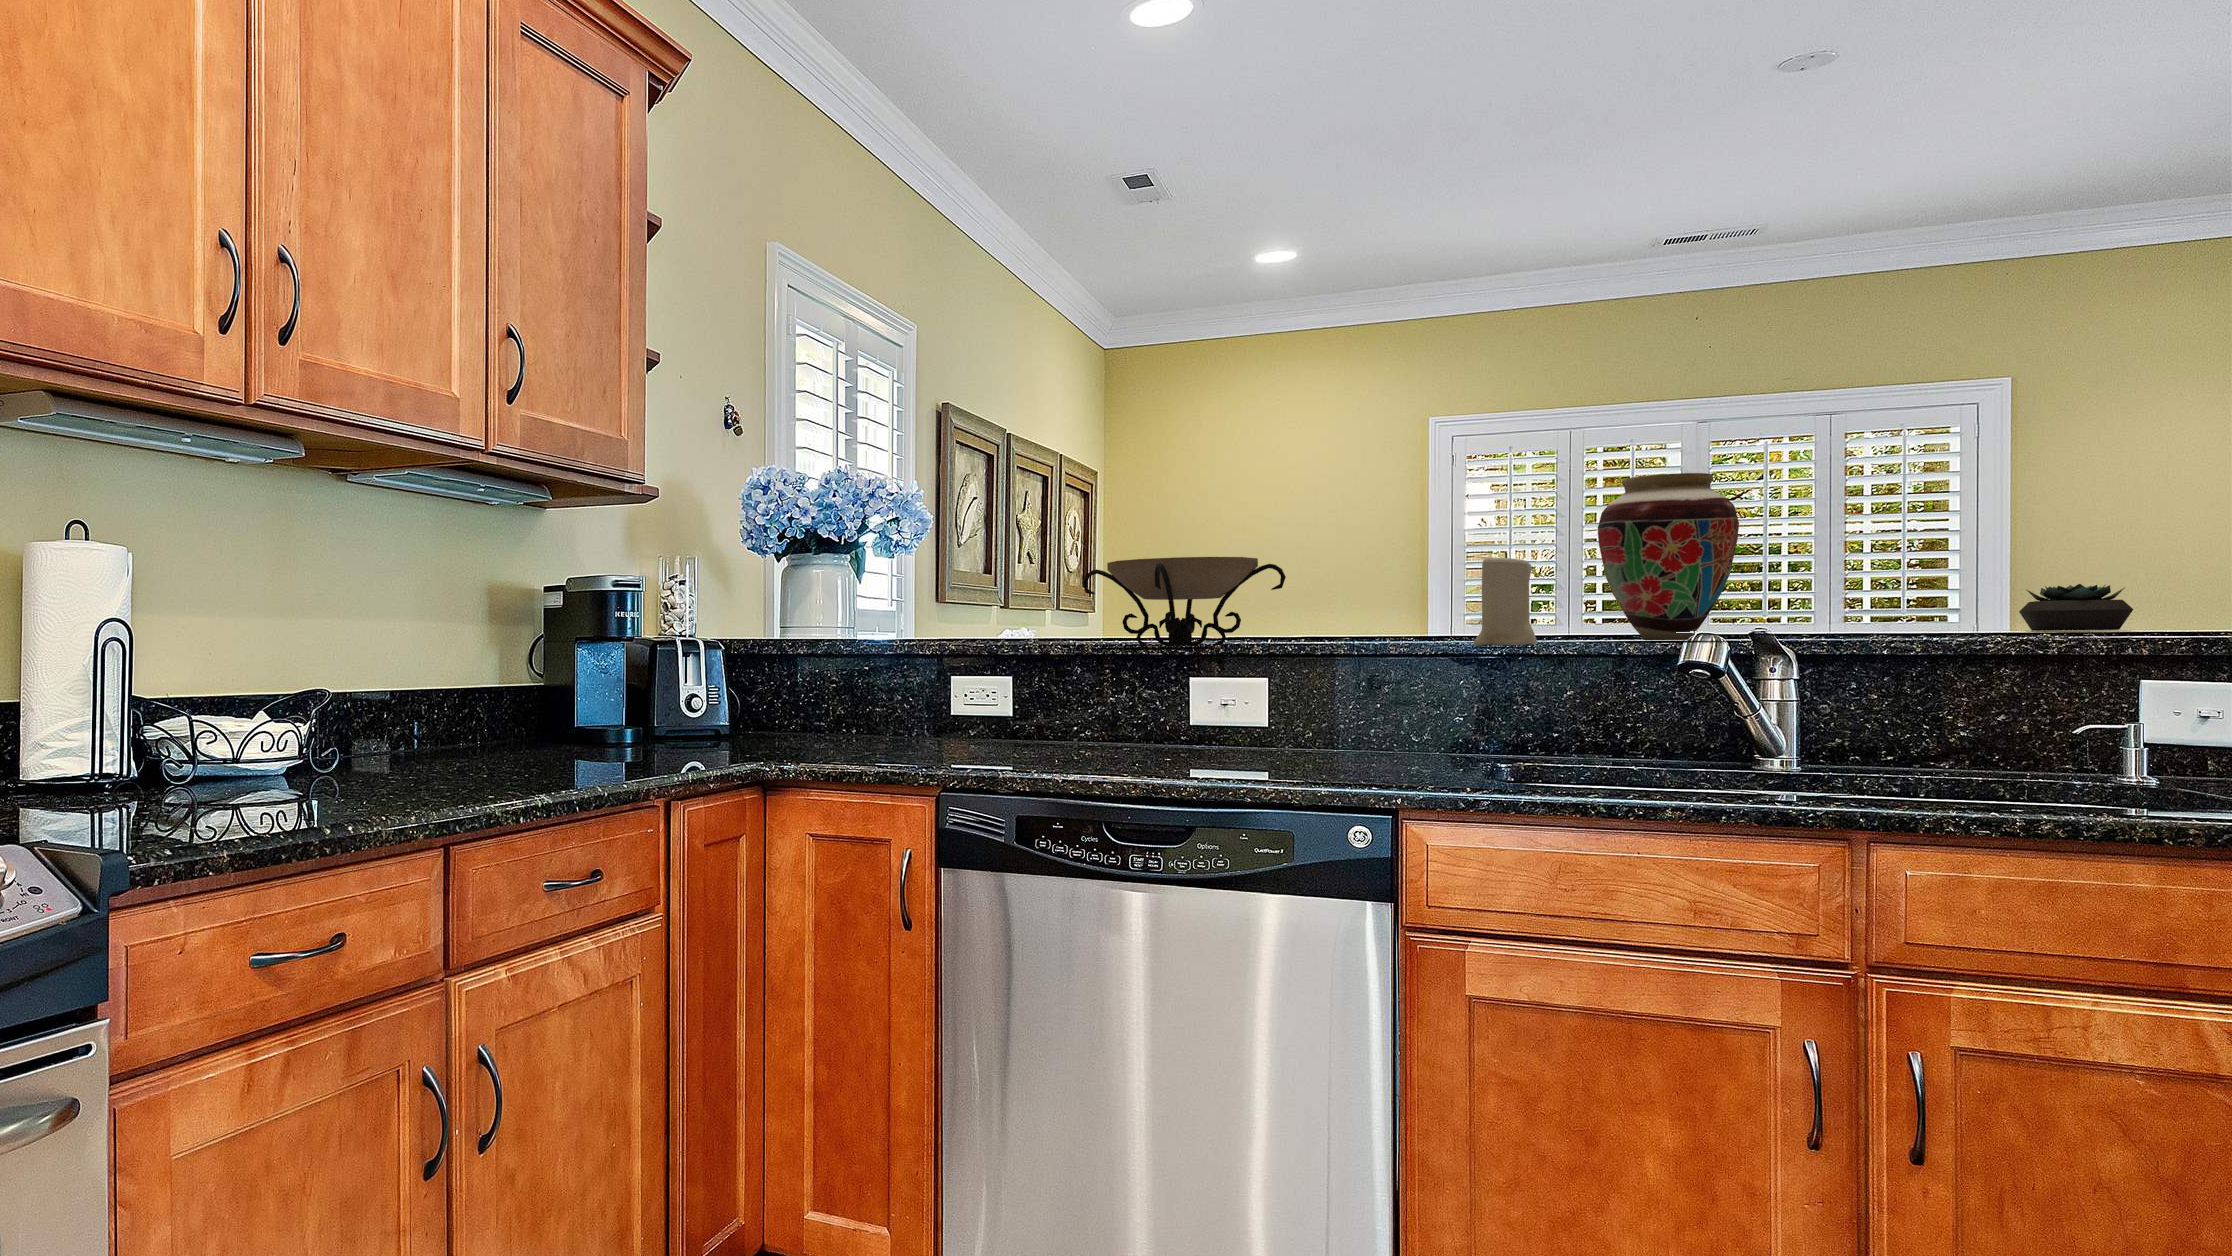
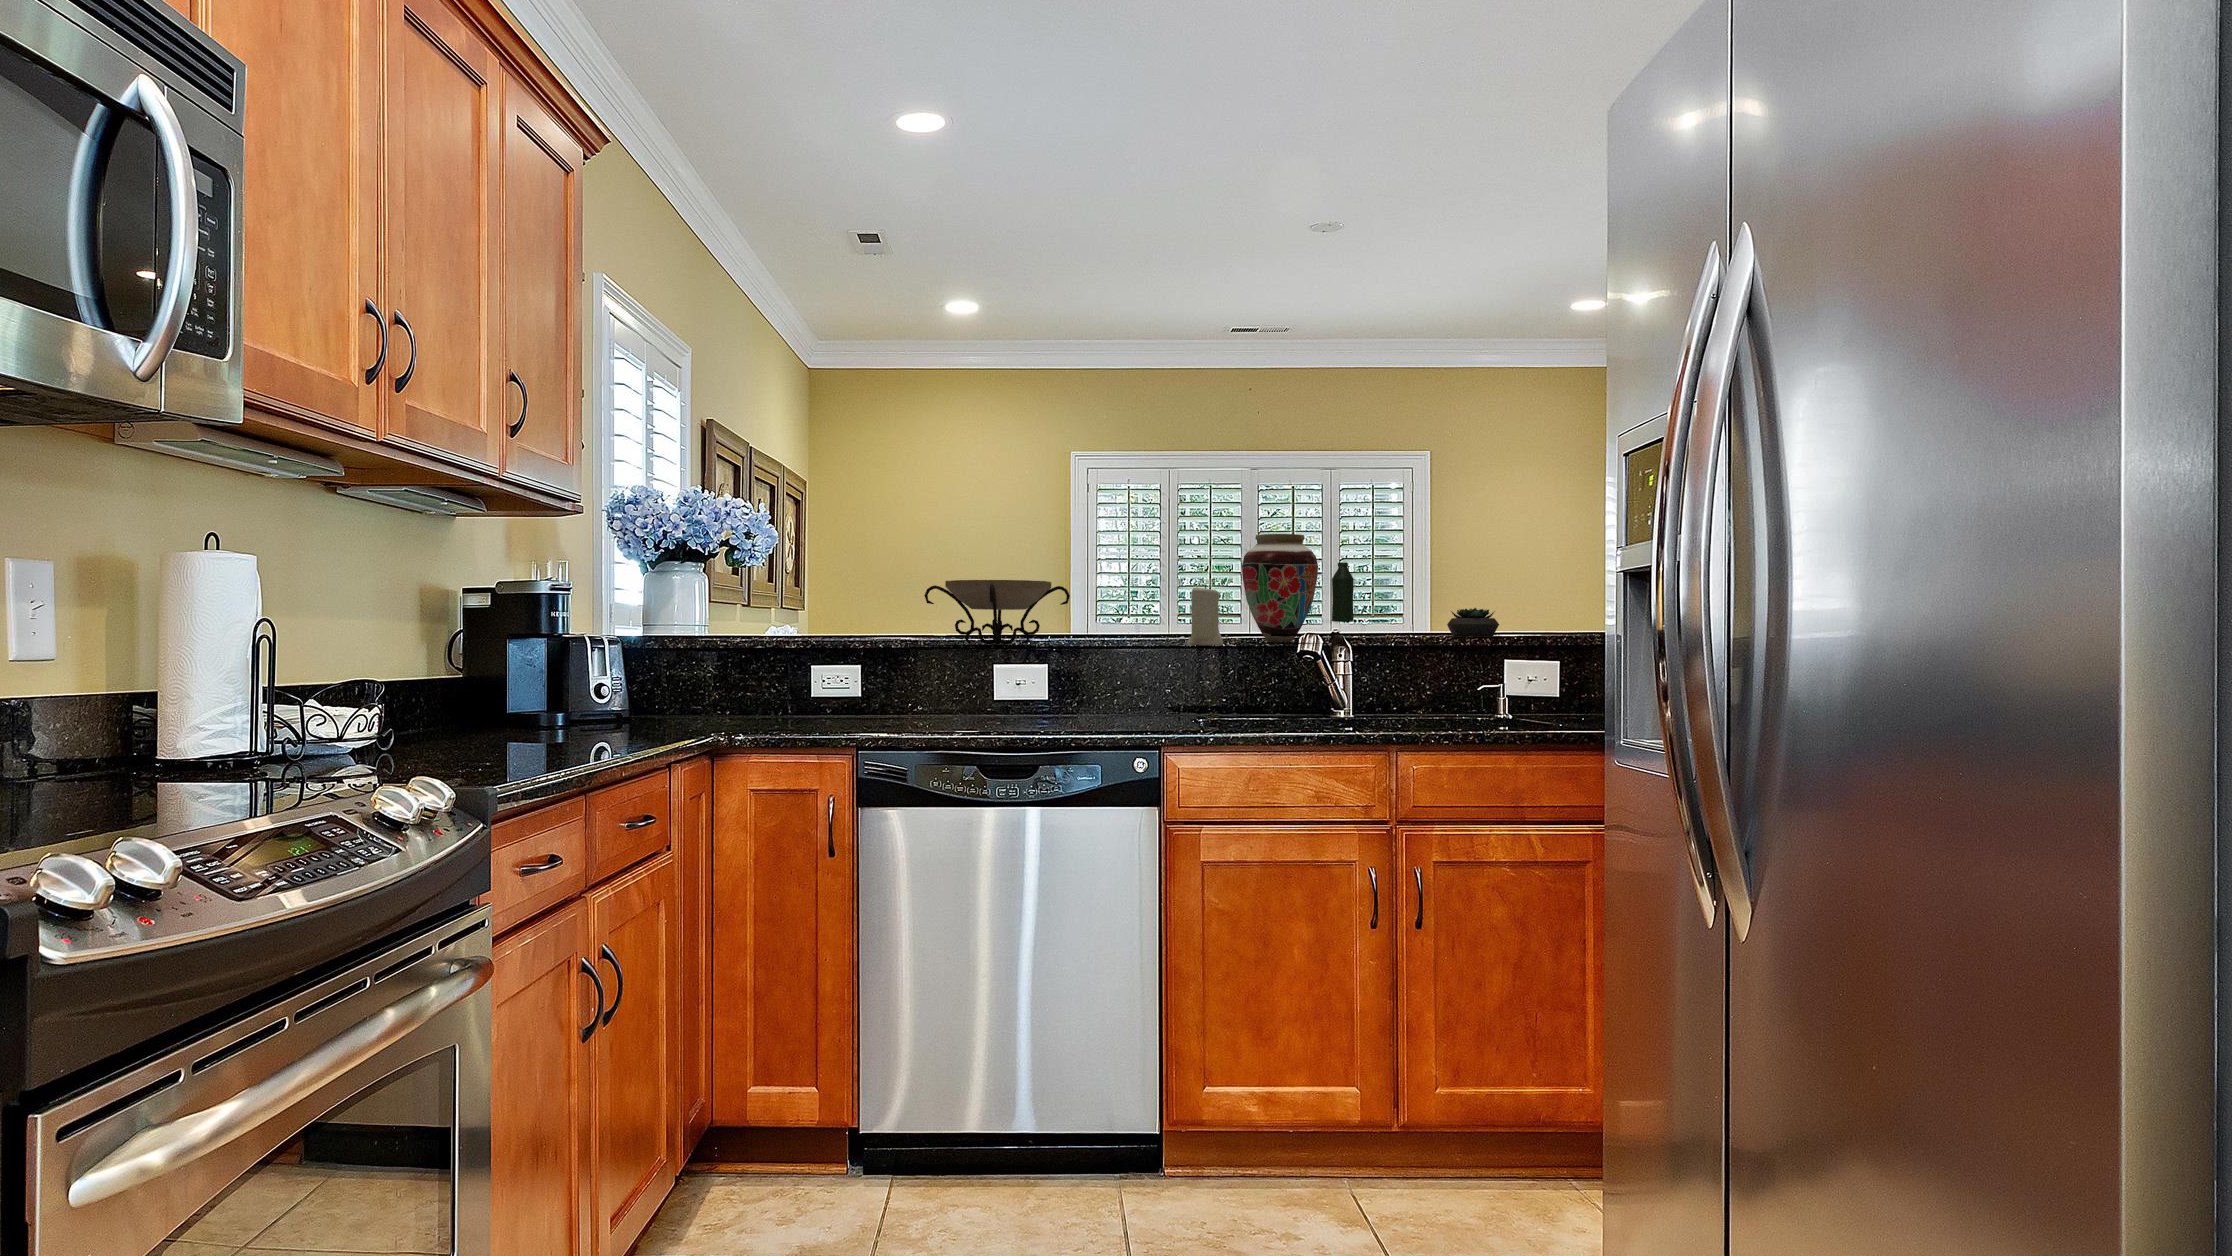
bottle: none [1813,533,1851,614] -> present [1332,562,1354,621]

